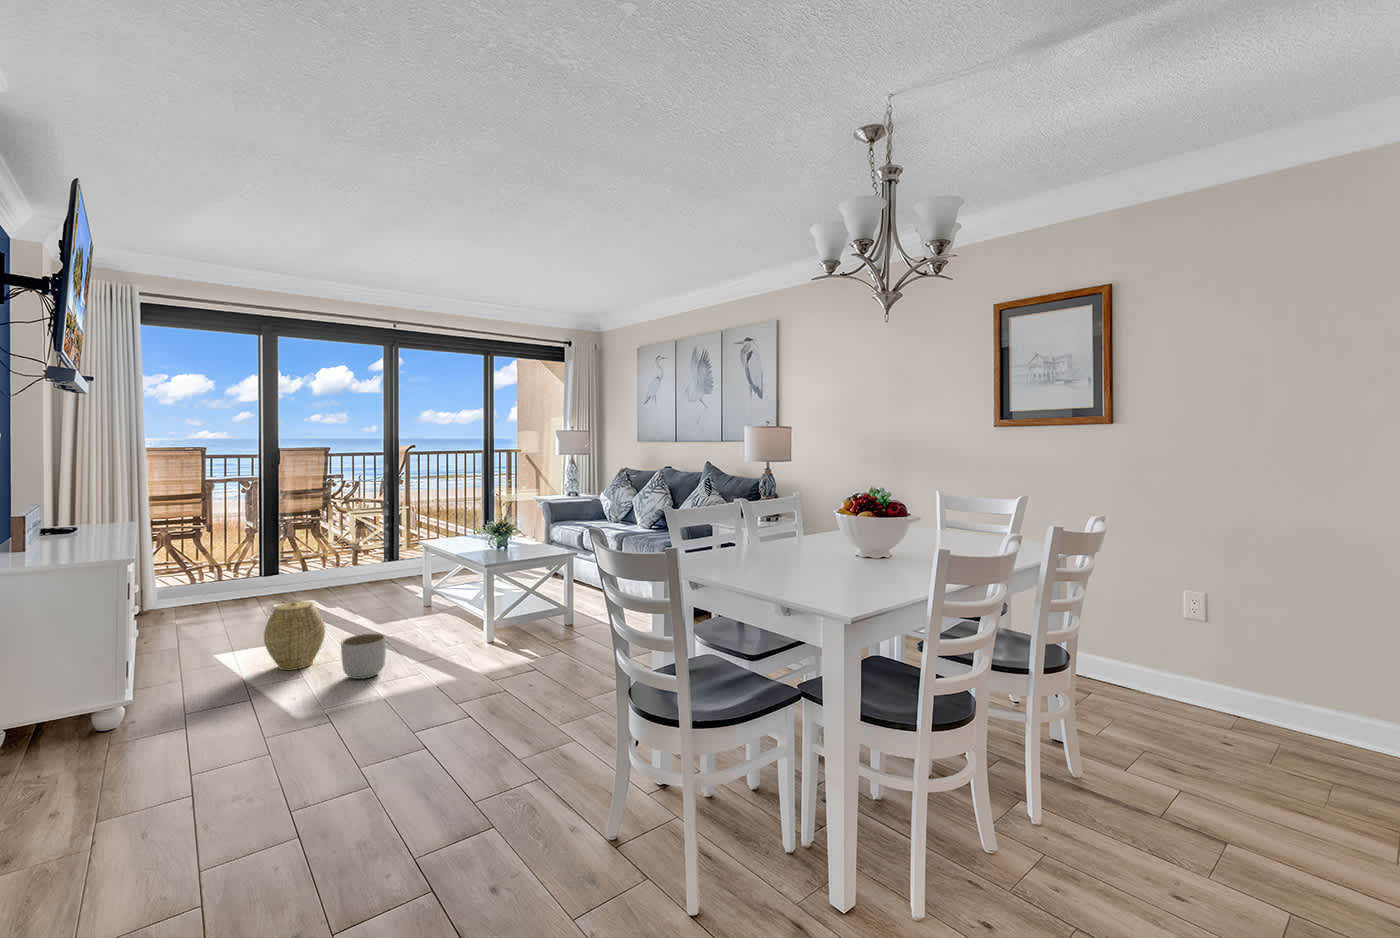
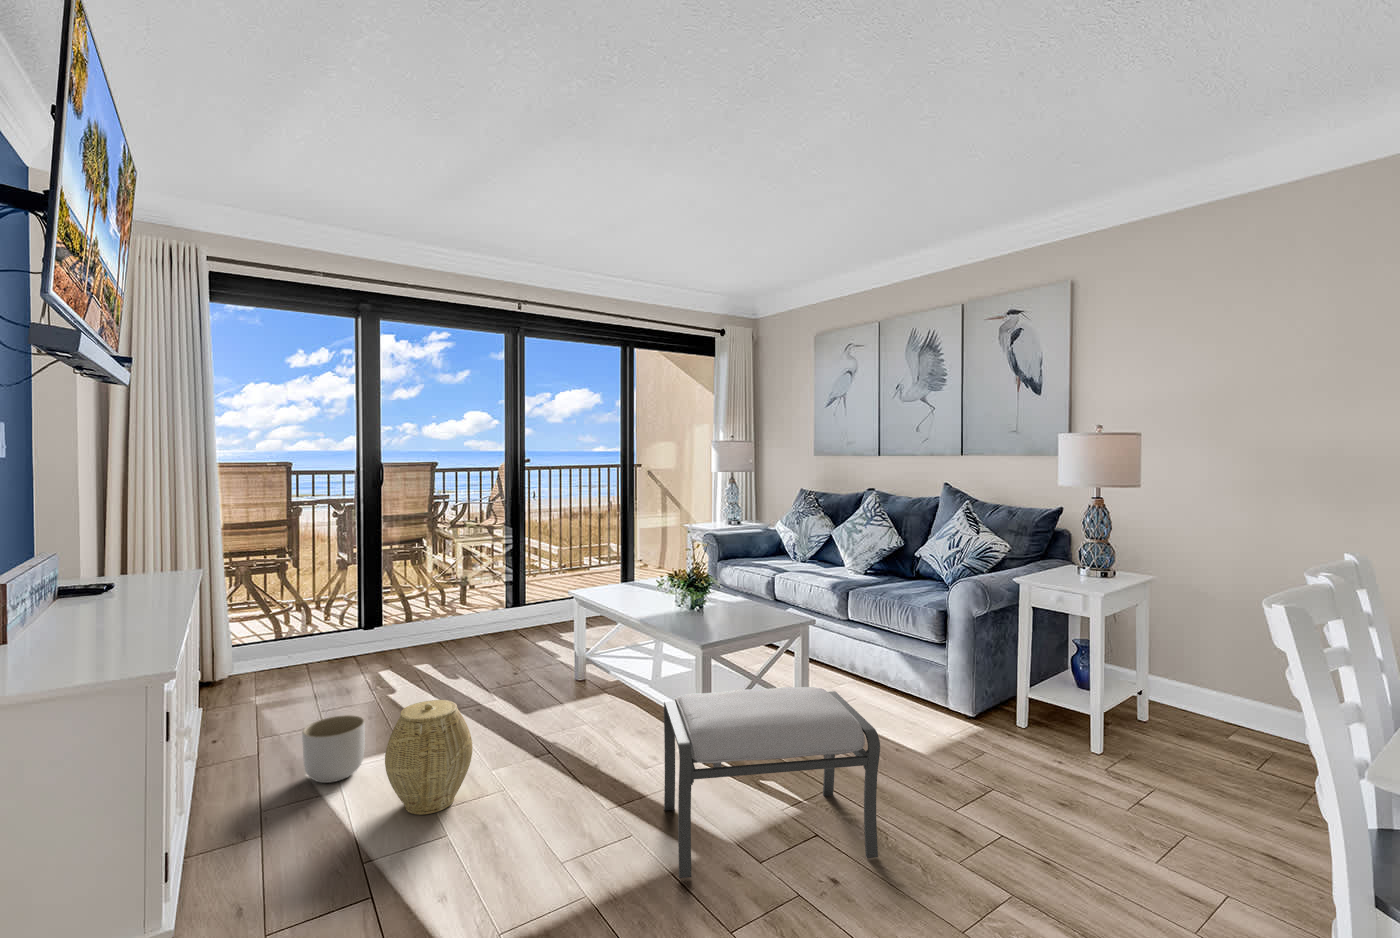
ottoman: none [438,586,565,688] -> present [664,687,880,878]
planter: present [341,634,386,679] -> present [302,715,365,783]

